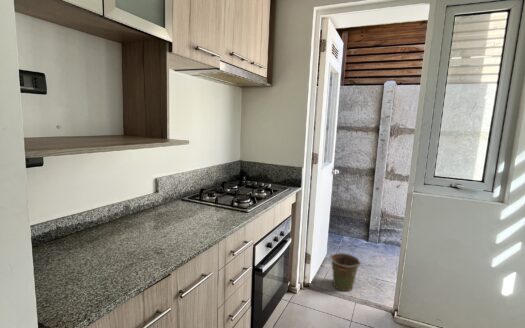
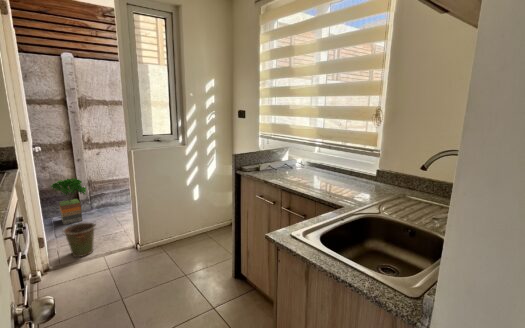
potted tree: none [345,203,376,250] -> present [51,178,86,225]

